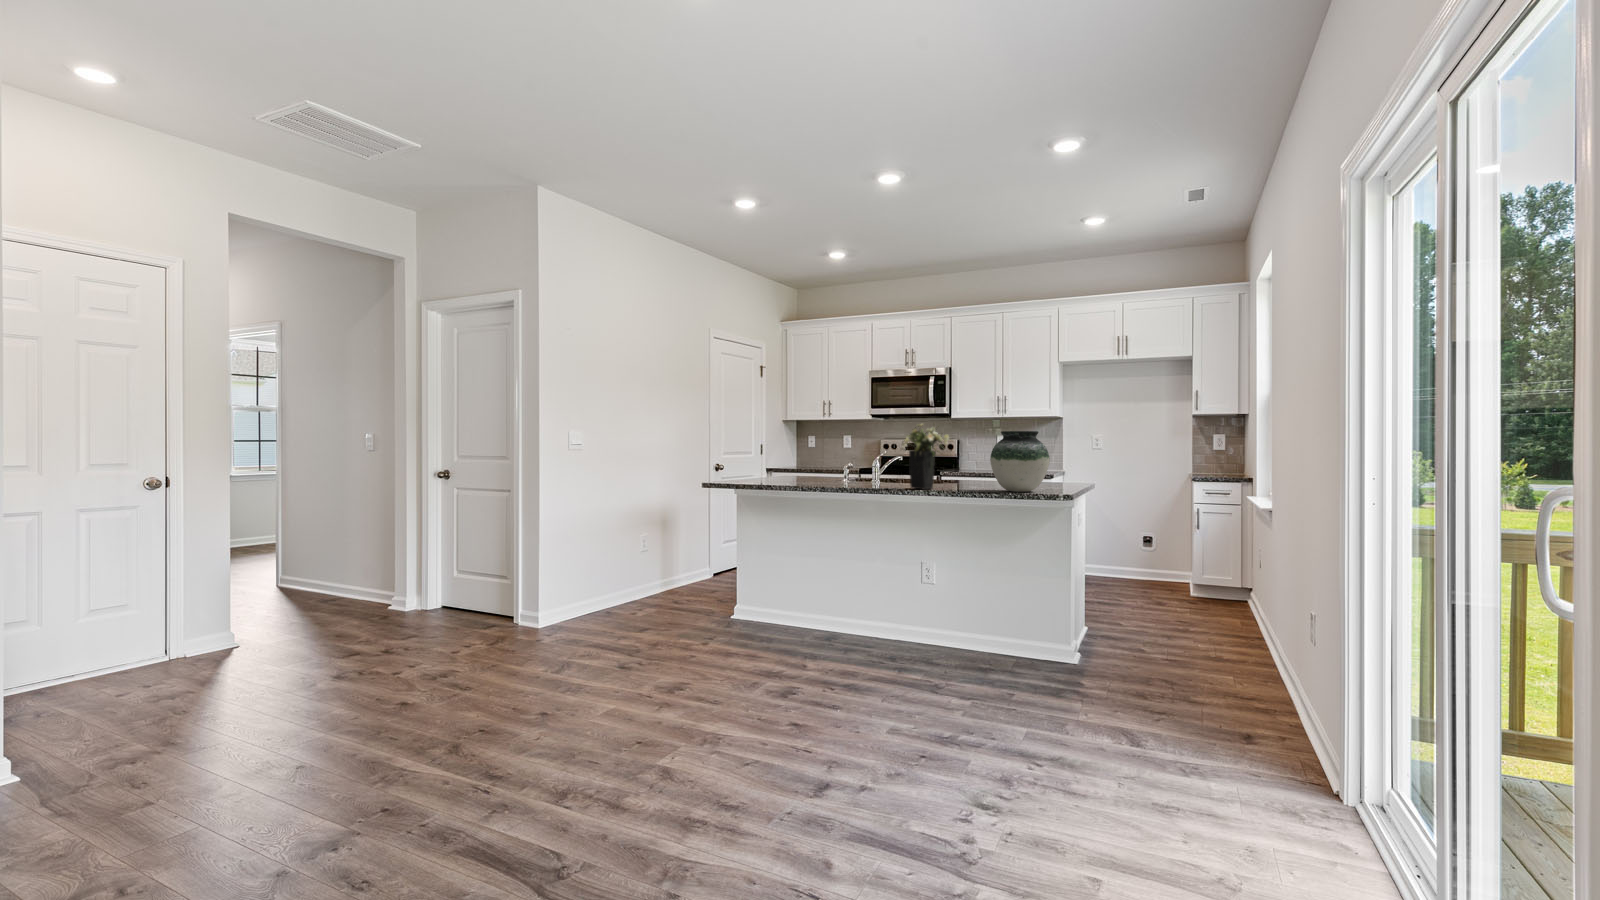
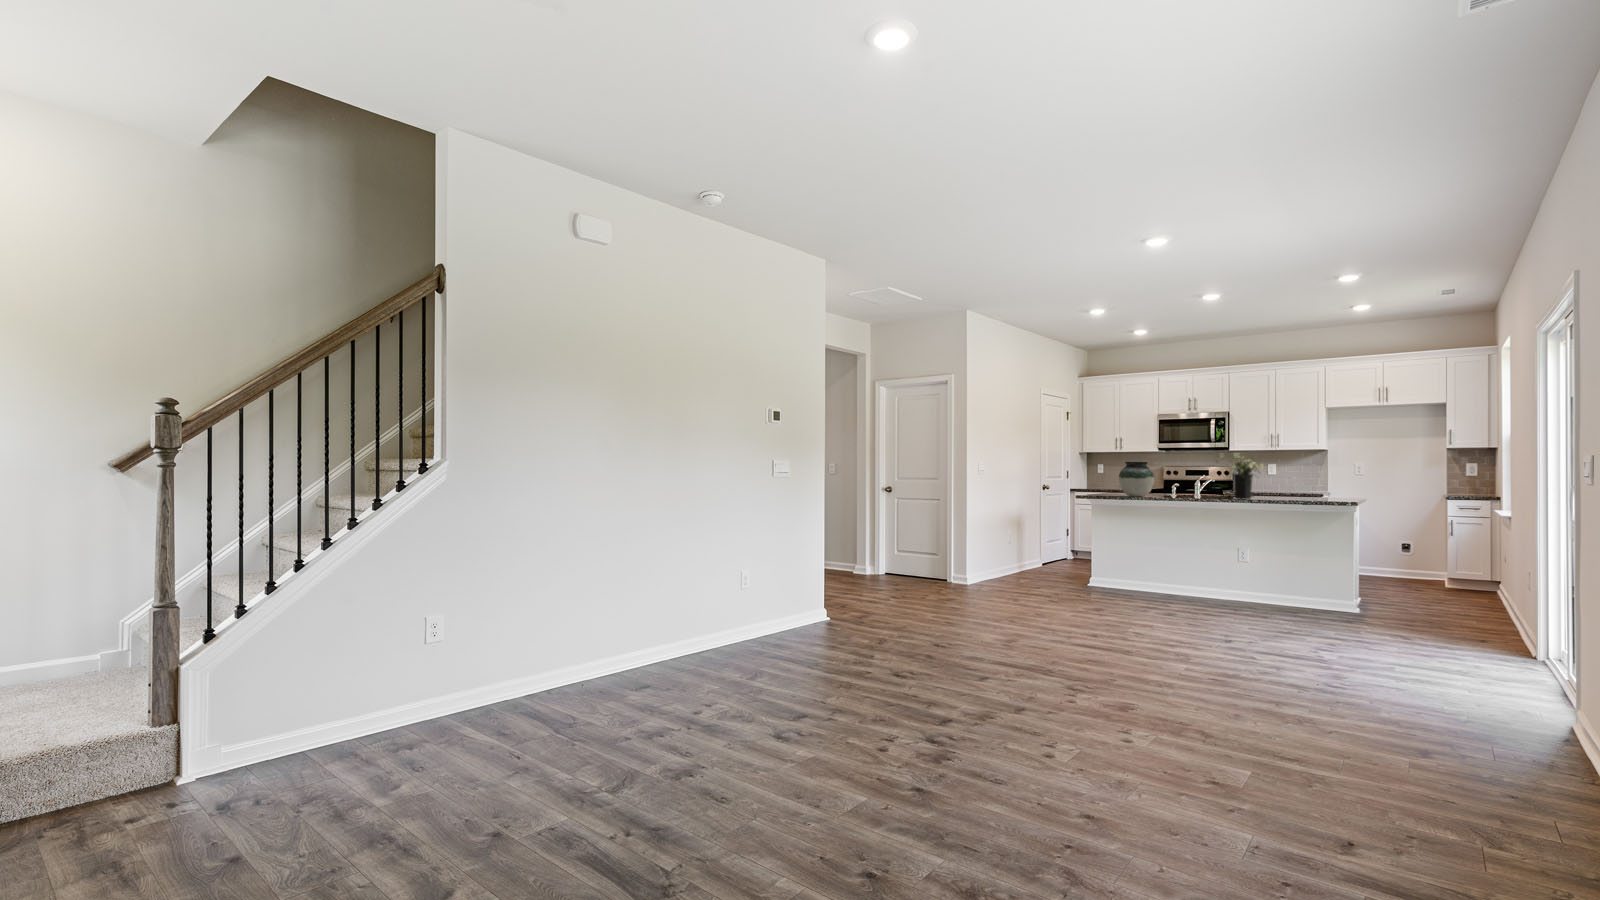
vase: present [990,431,1049,492] -> present [1119,462,1154,497]

